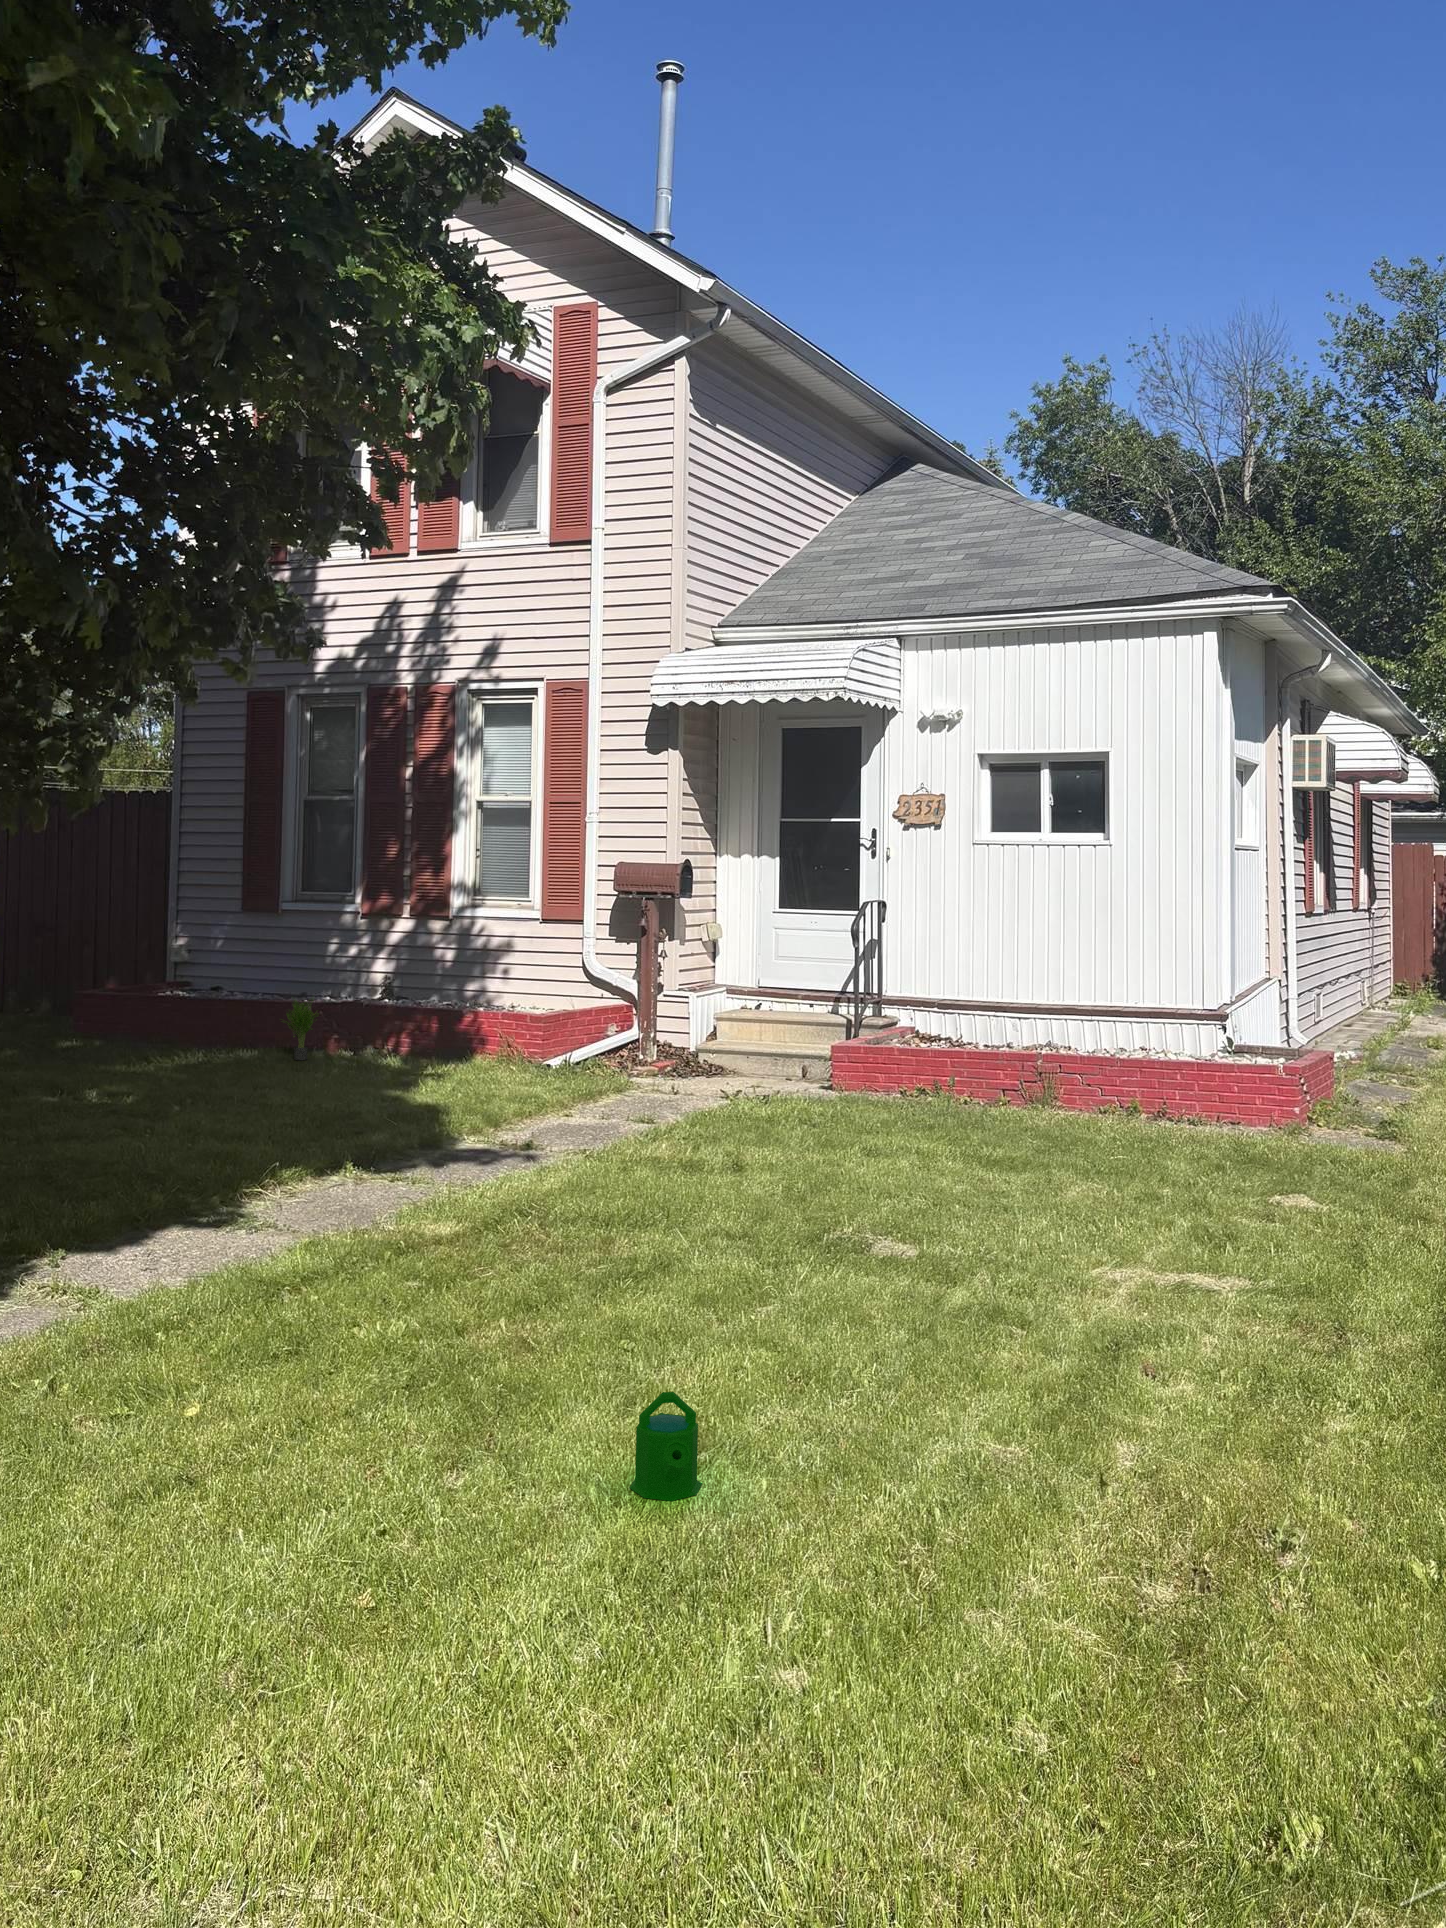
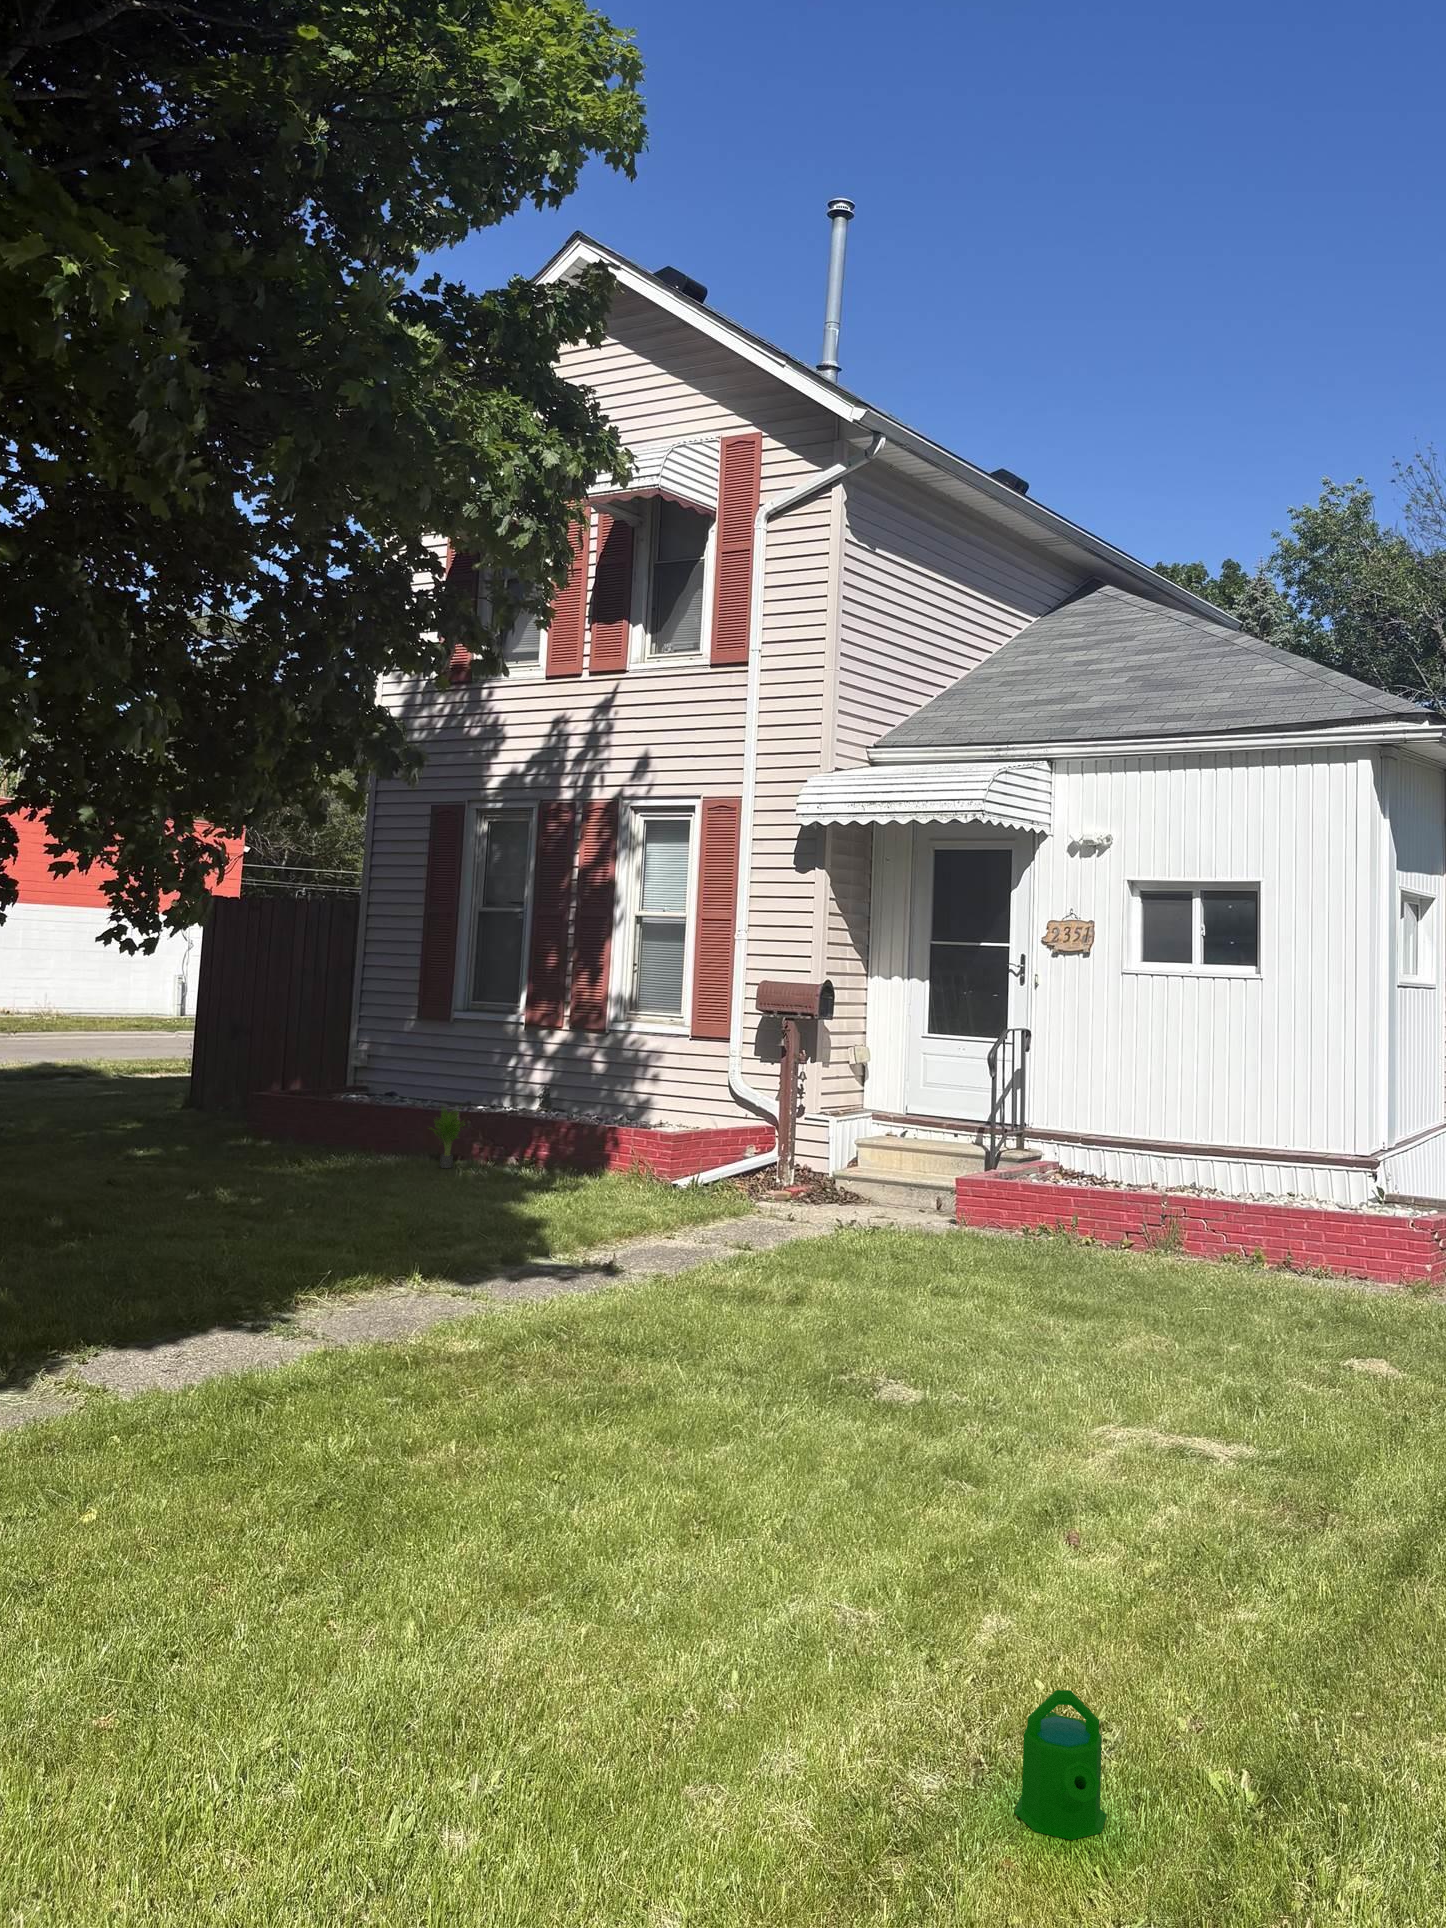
watering can: present [629,1392,702,1501] -> present [1014,1690,1107,1840]

